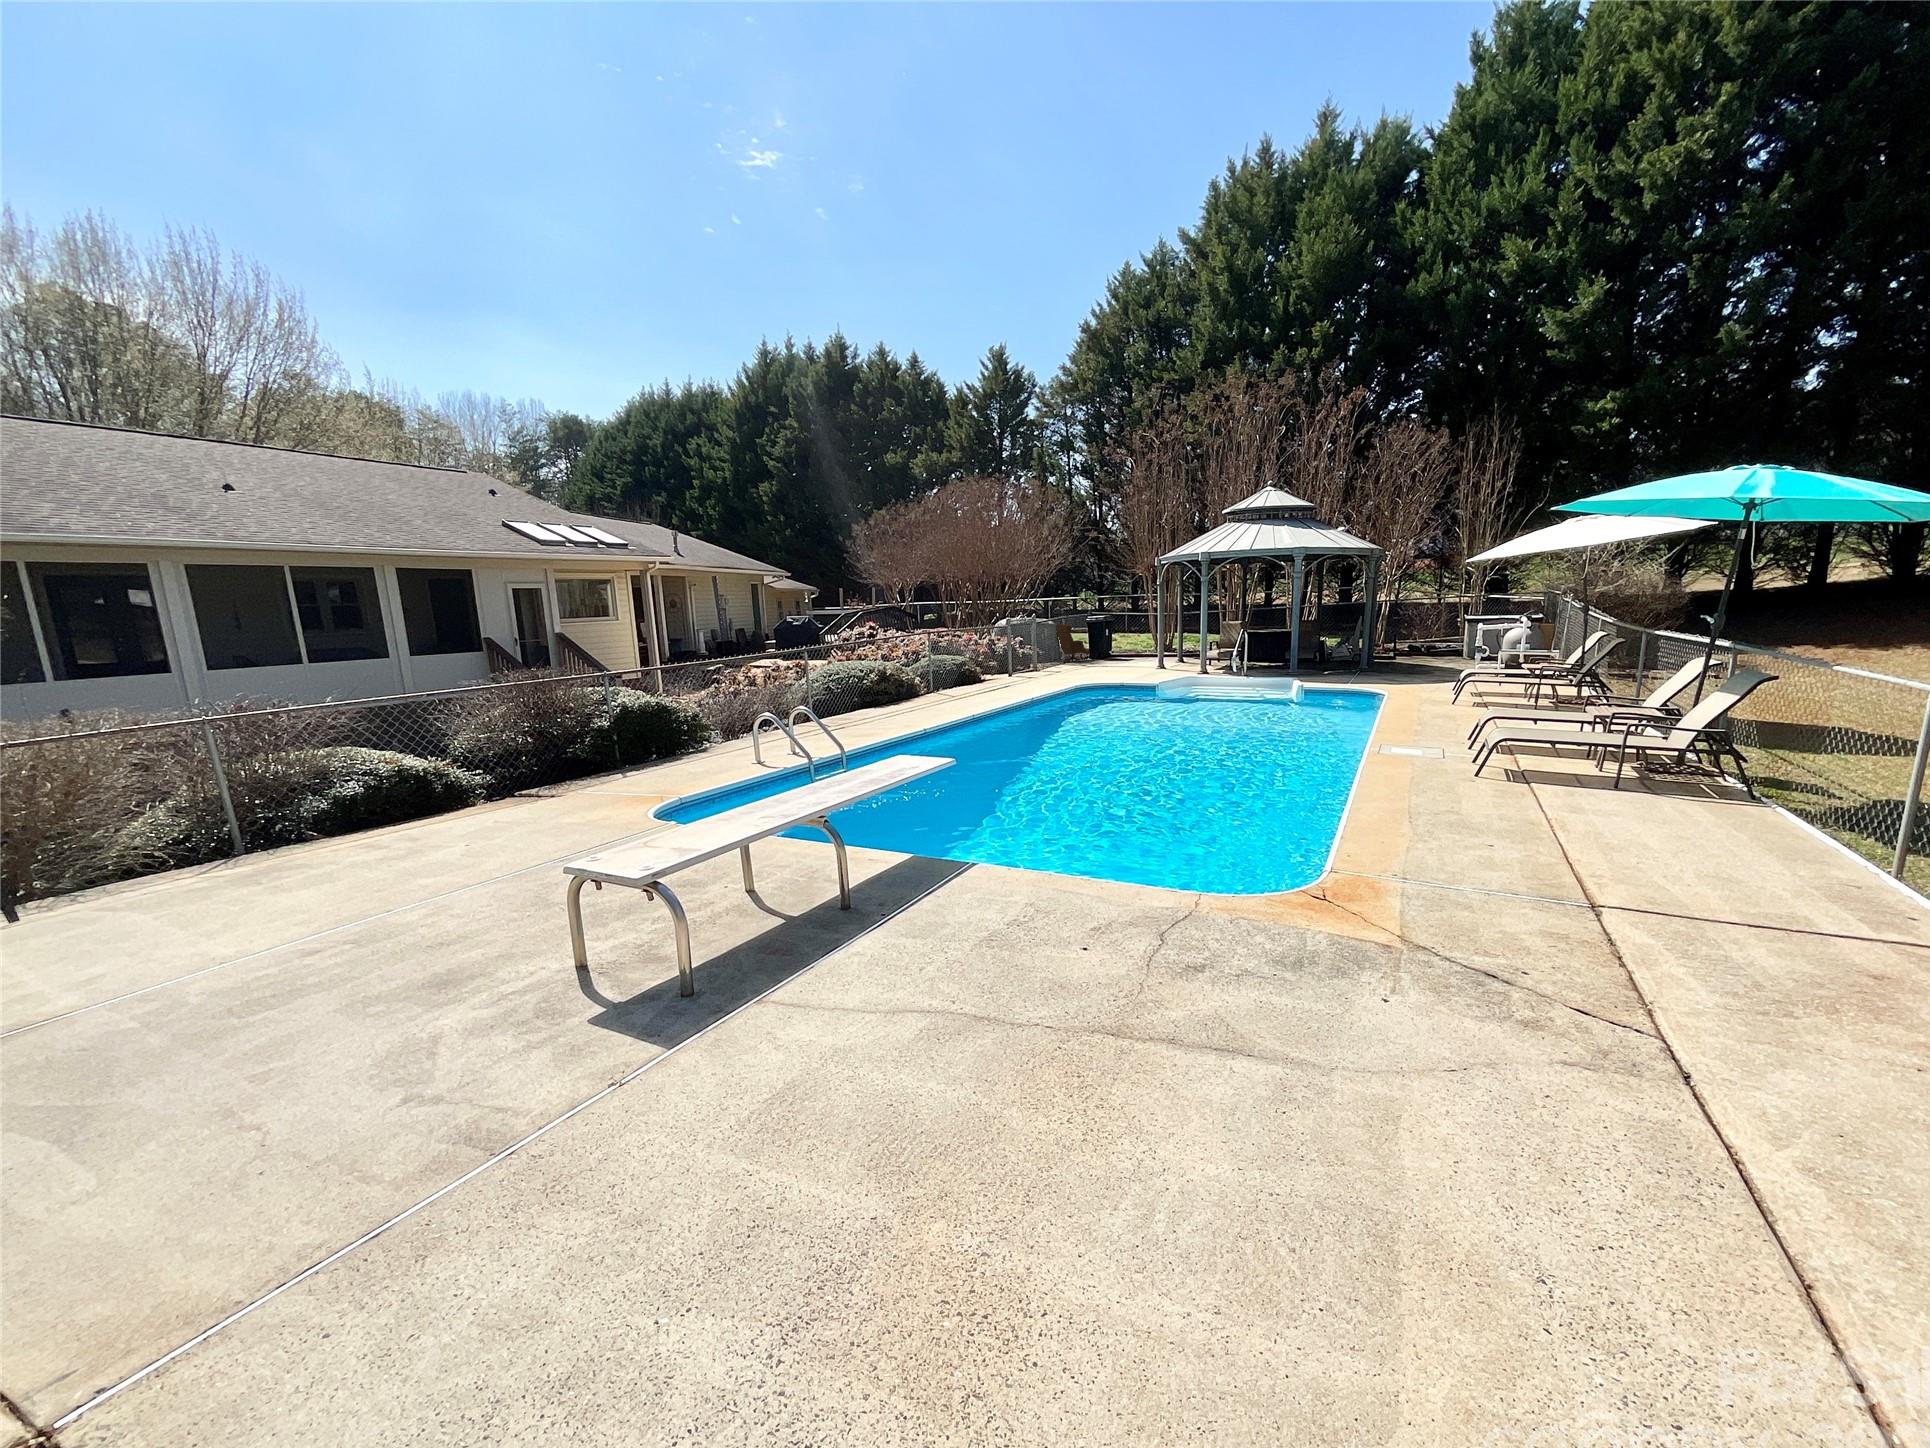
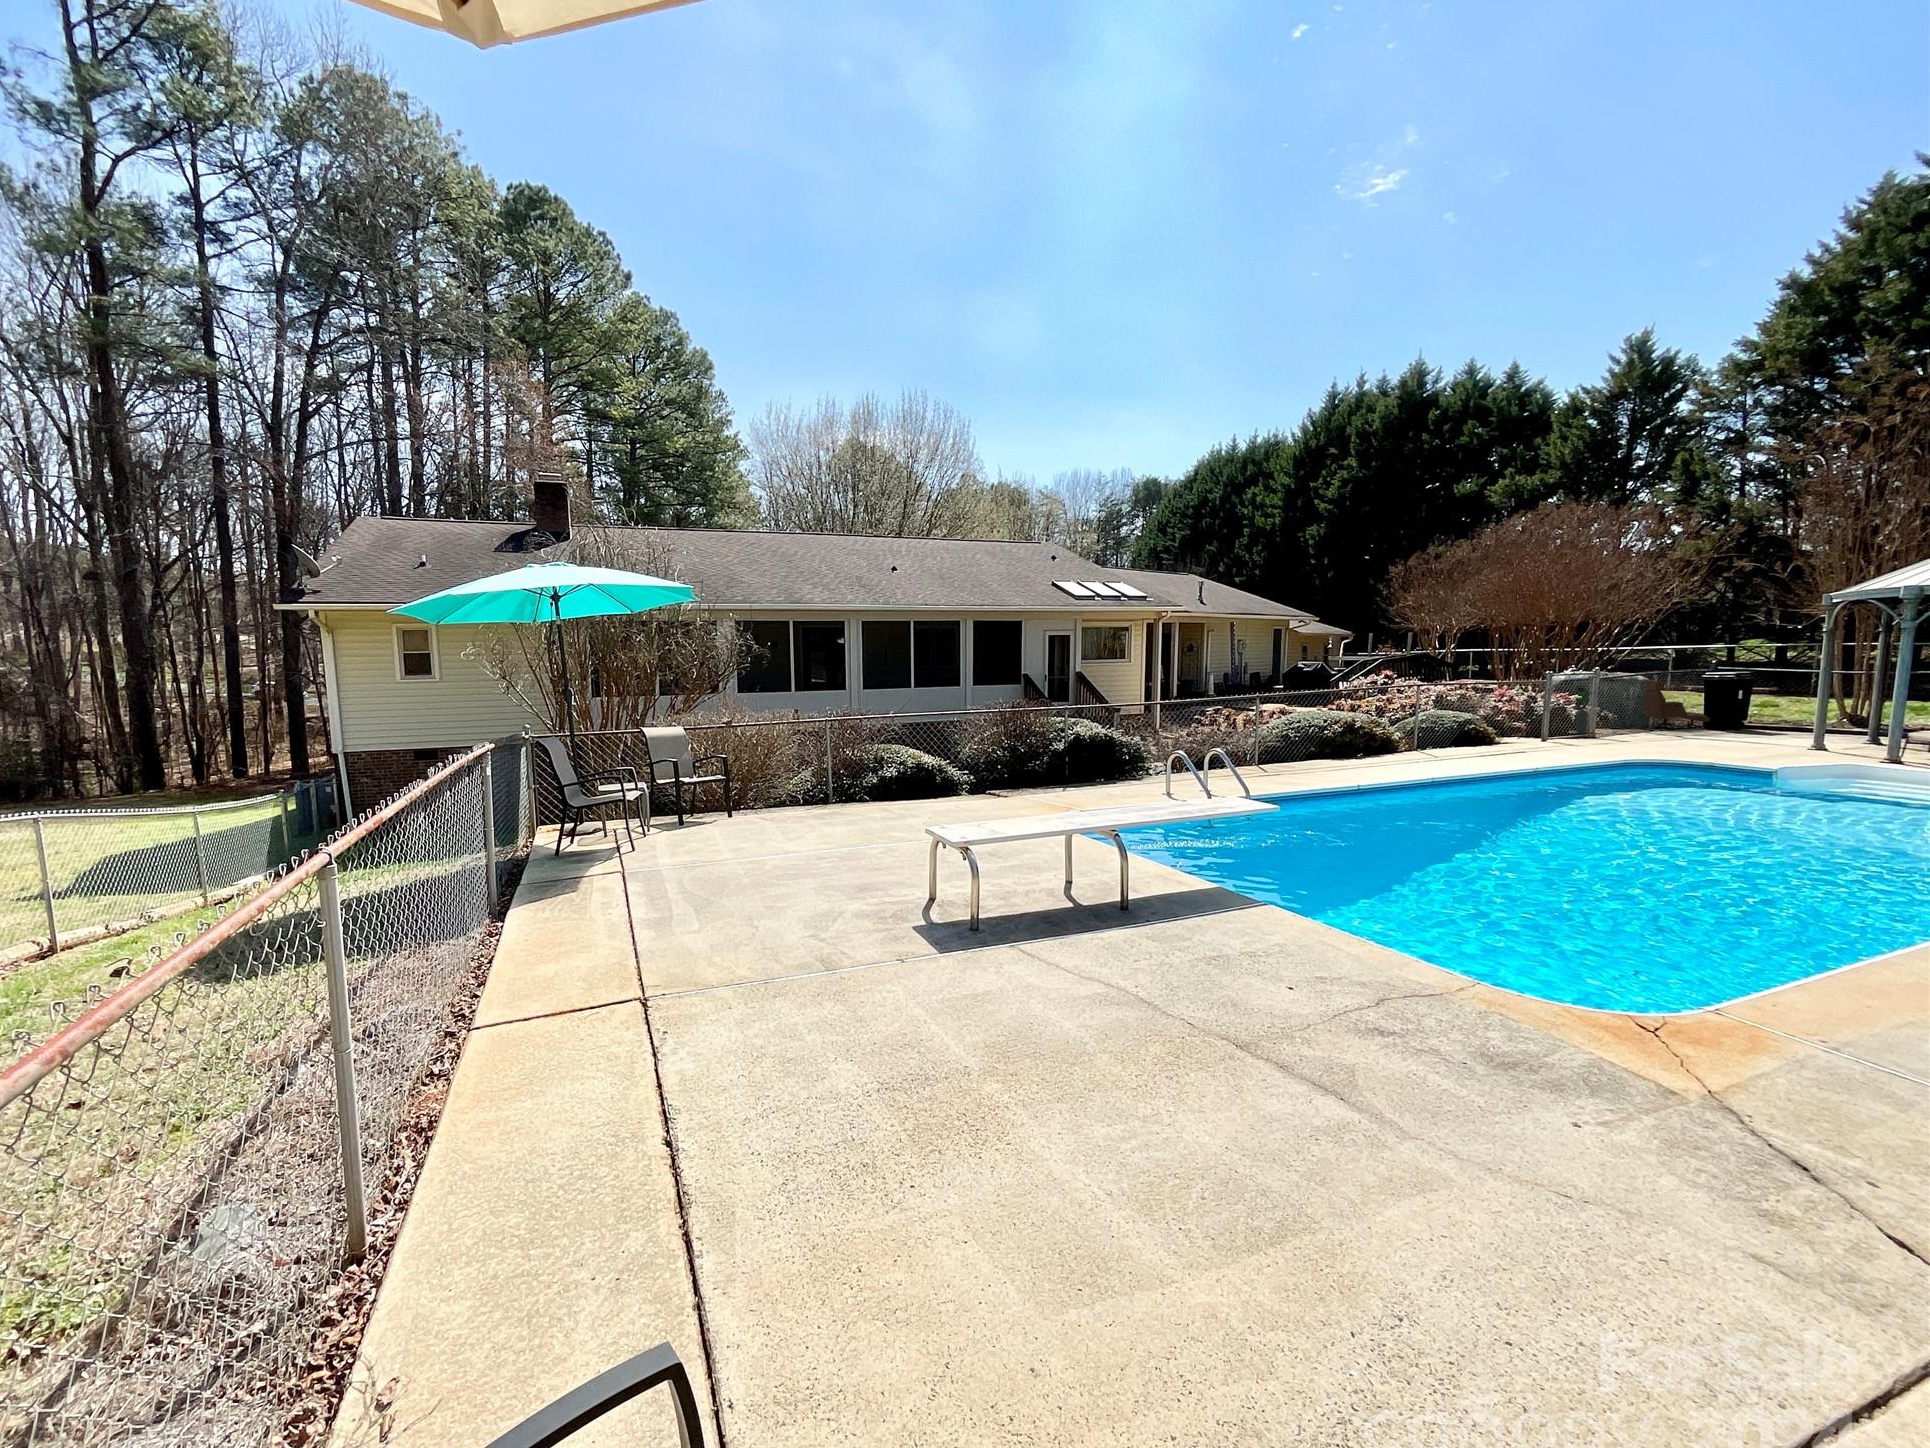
potted plant: none [1020,627,1038,670] -> present [1576,682,1593,734]

